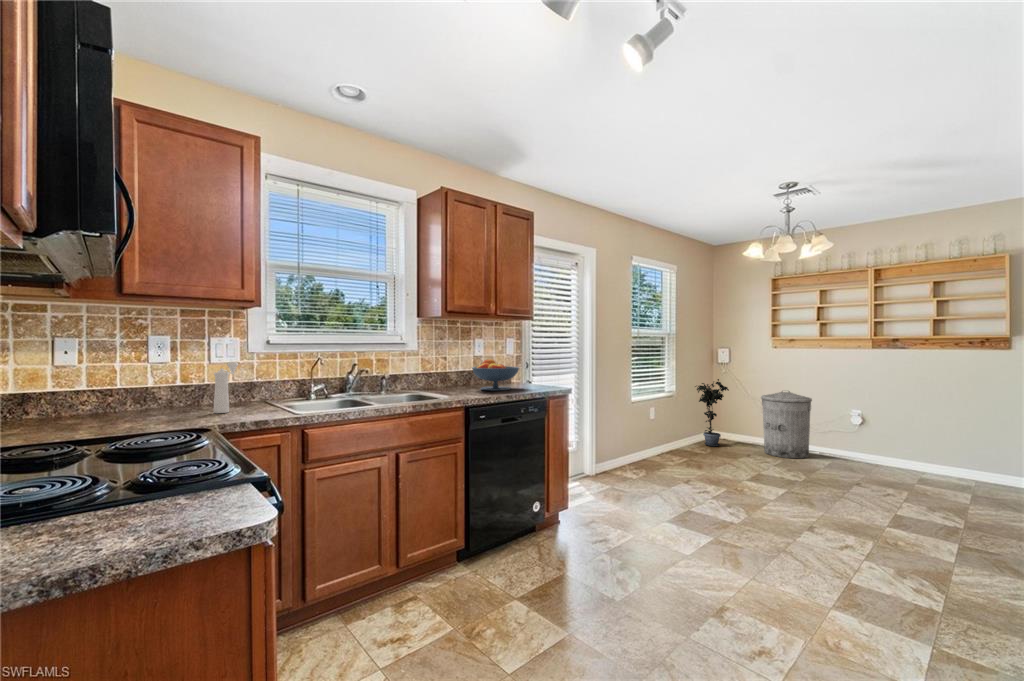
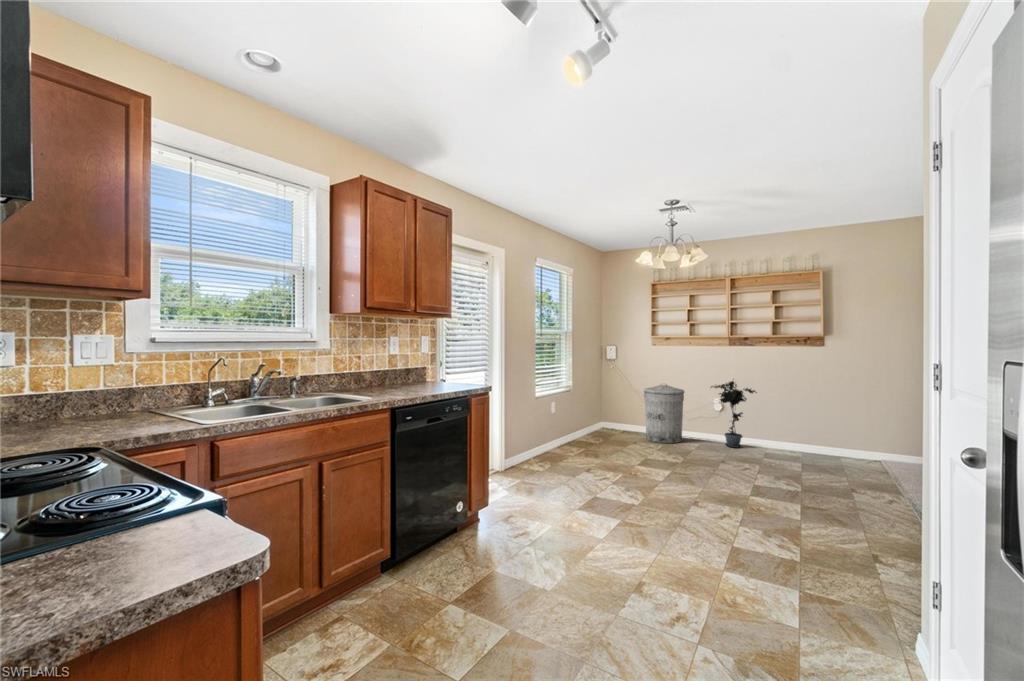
fruit bowl: present [472,359,519,391] -> none [390,358,440,391]
pepper mill: present [214,362,238,413] -> none [87,365,119,428]
potted plant: present [695,379,729,446] -> present [711,381,756,448]

